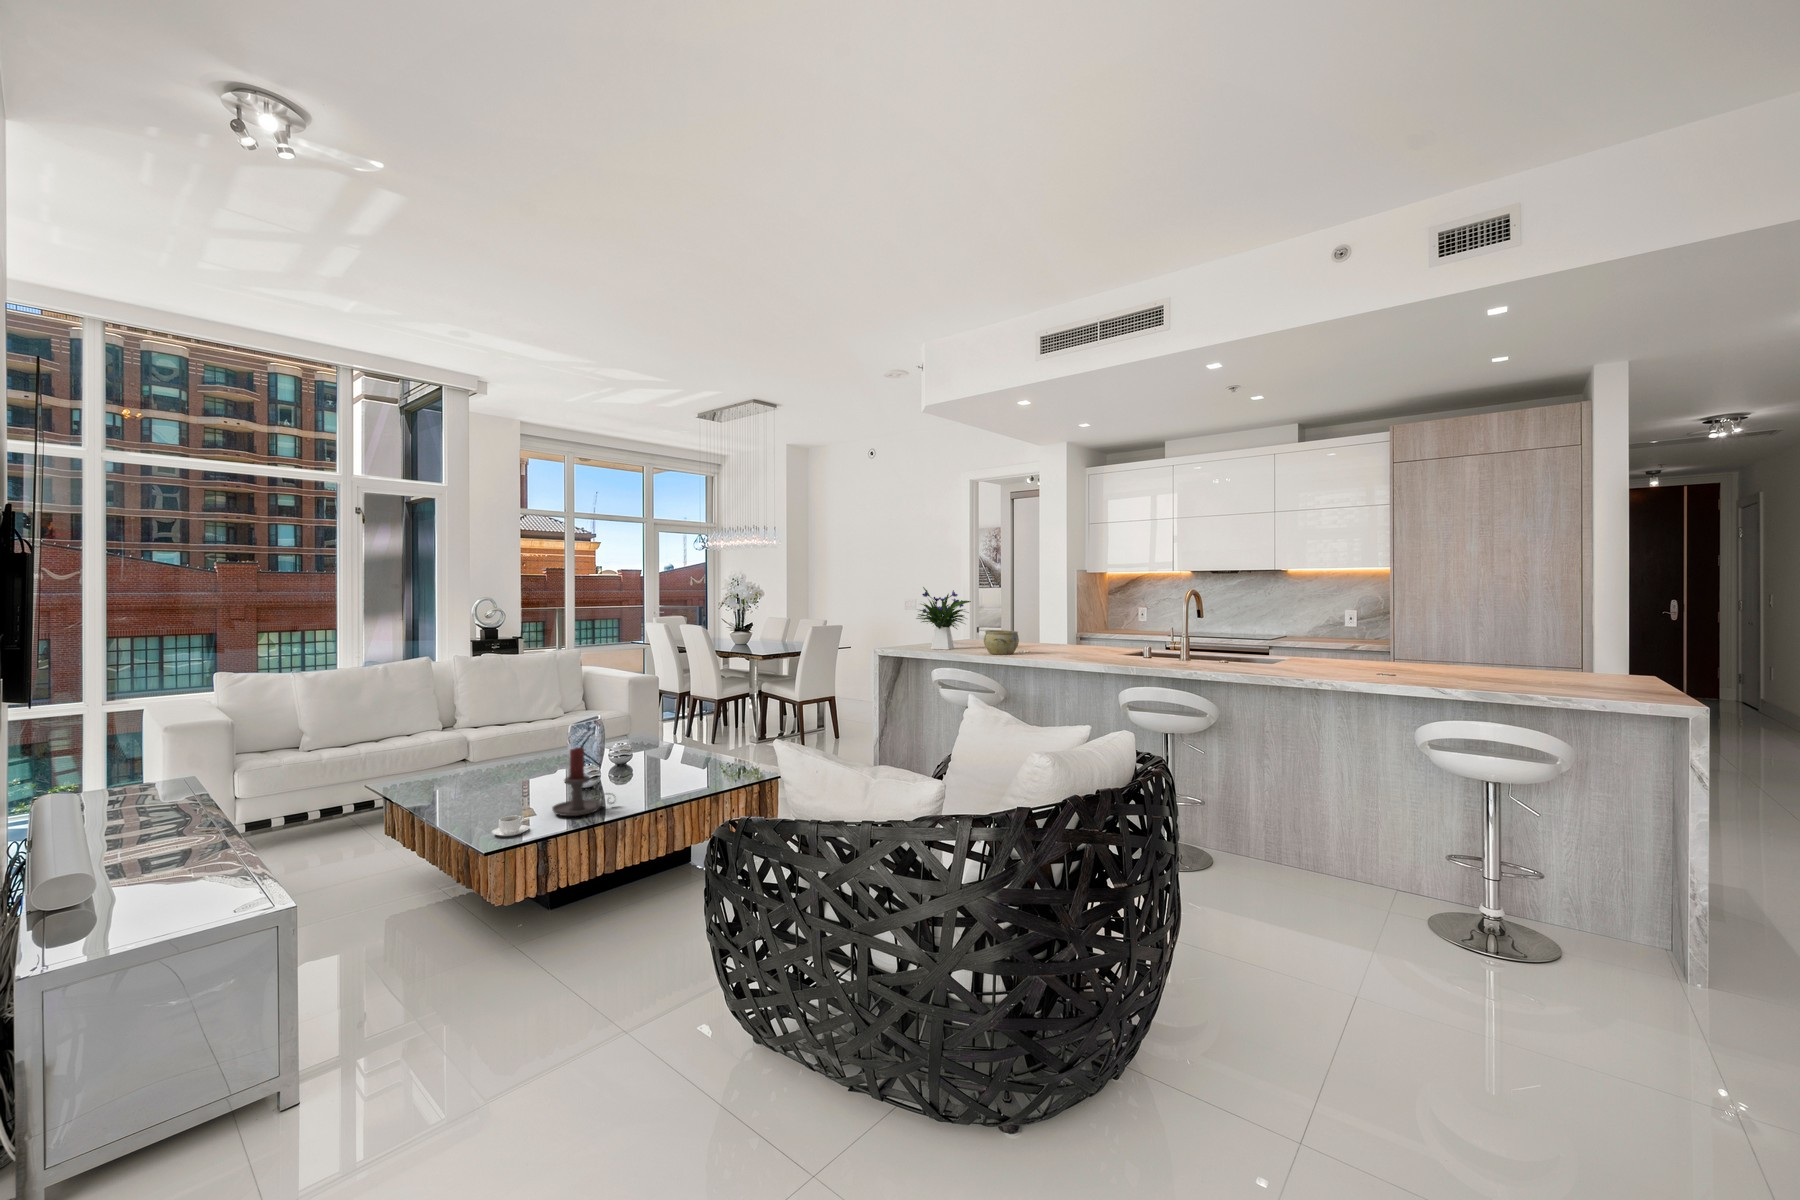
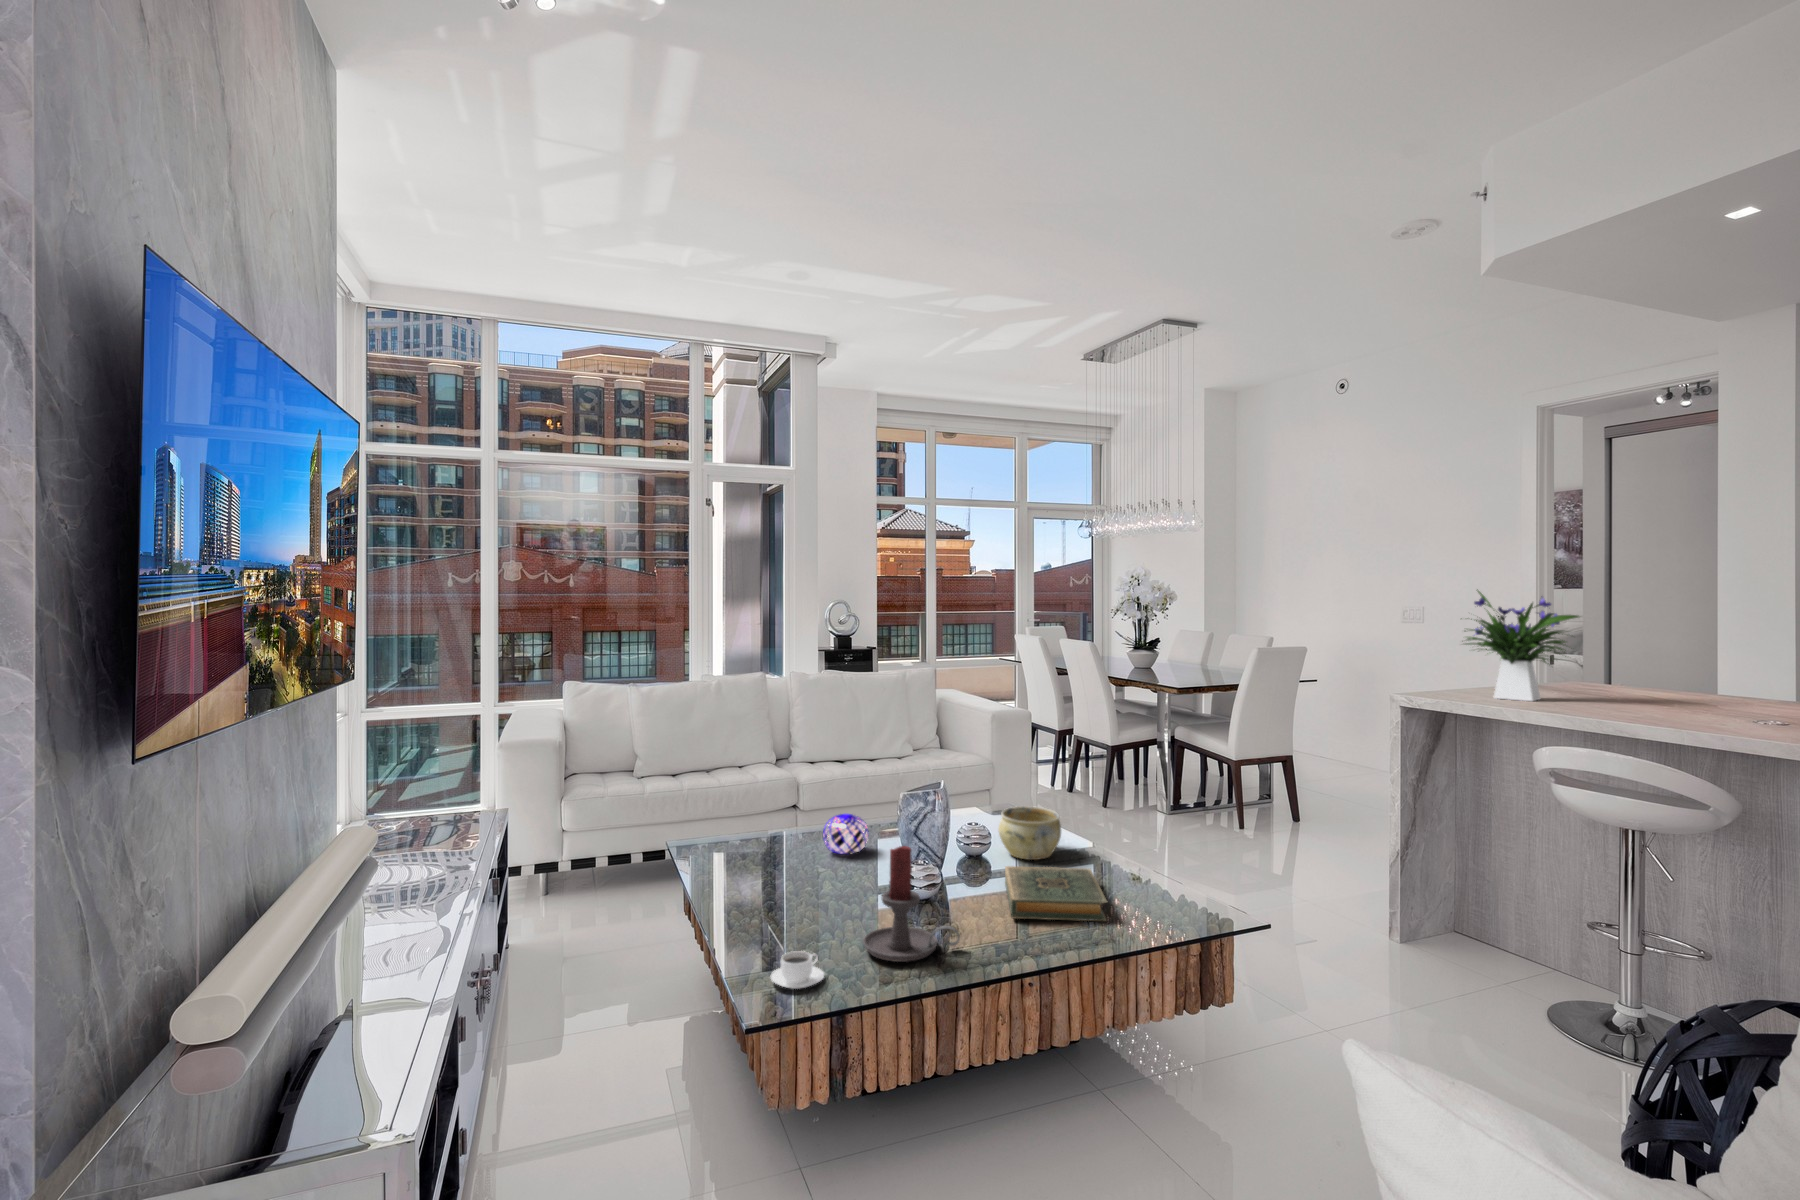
ceramic bowl: present [983,630,1019,654] -> present [998,806,1061,860]
decorative orb: none [507,746,542,773] -> present [823,814,869,854]
hardback book: none [643,759,707,789] -> present [1005,866,1107,921]

